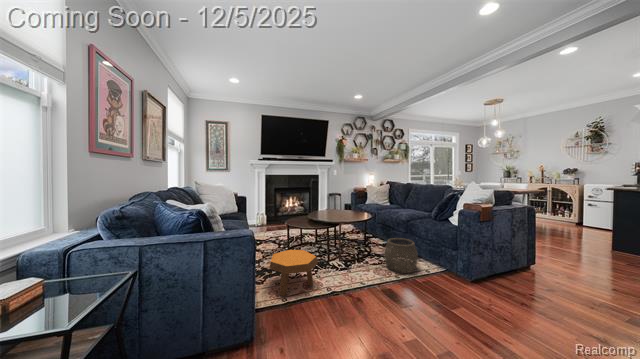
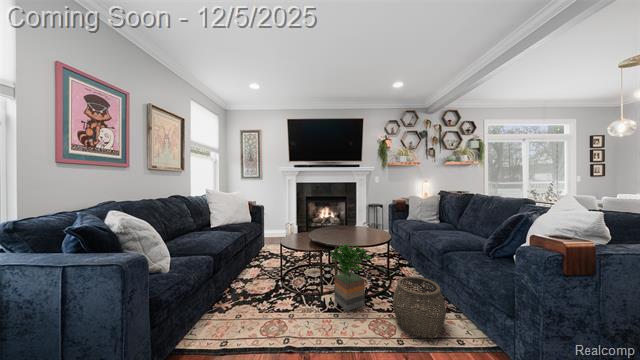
potted tree: none [339,220,367,268] -> present [331,244,371,311]
footstool: present [270,250,318,296] -> none [218,277,281,344]

